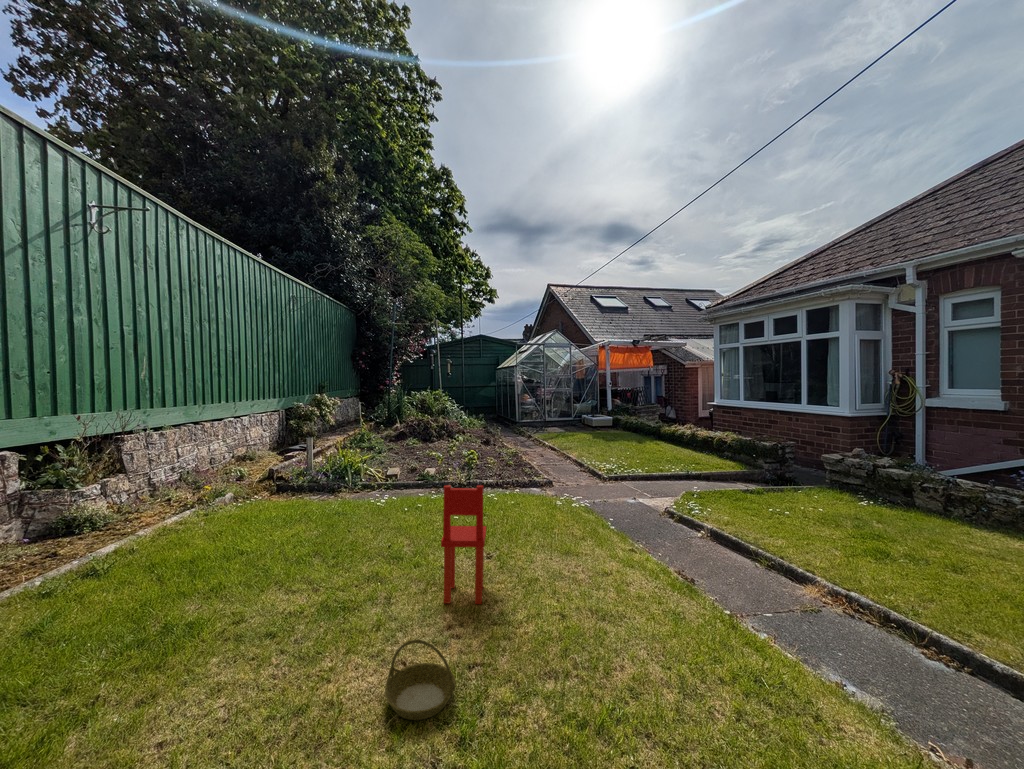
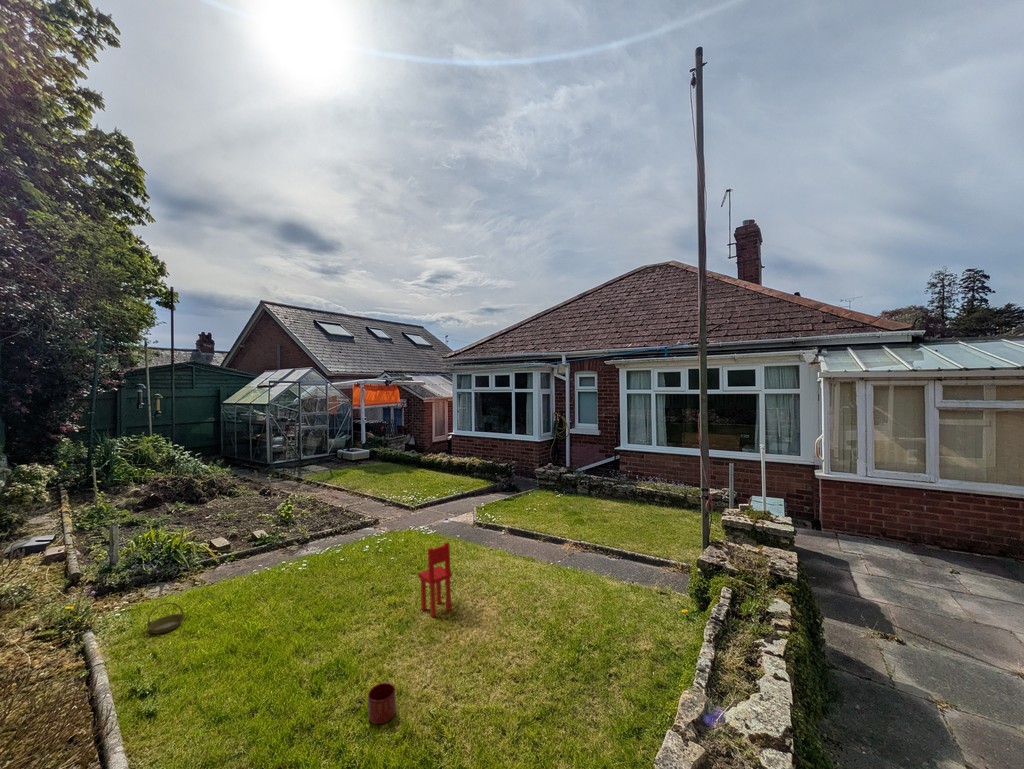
basket: present [385,640,456,720] -> present [147,603,184,634]
planter: none [141,656,204,730] -> present [368,683,396,724]

